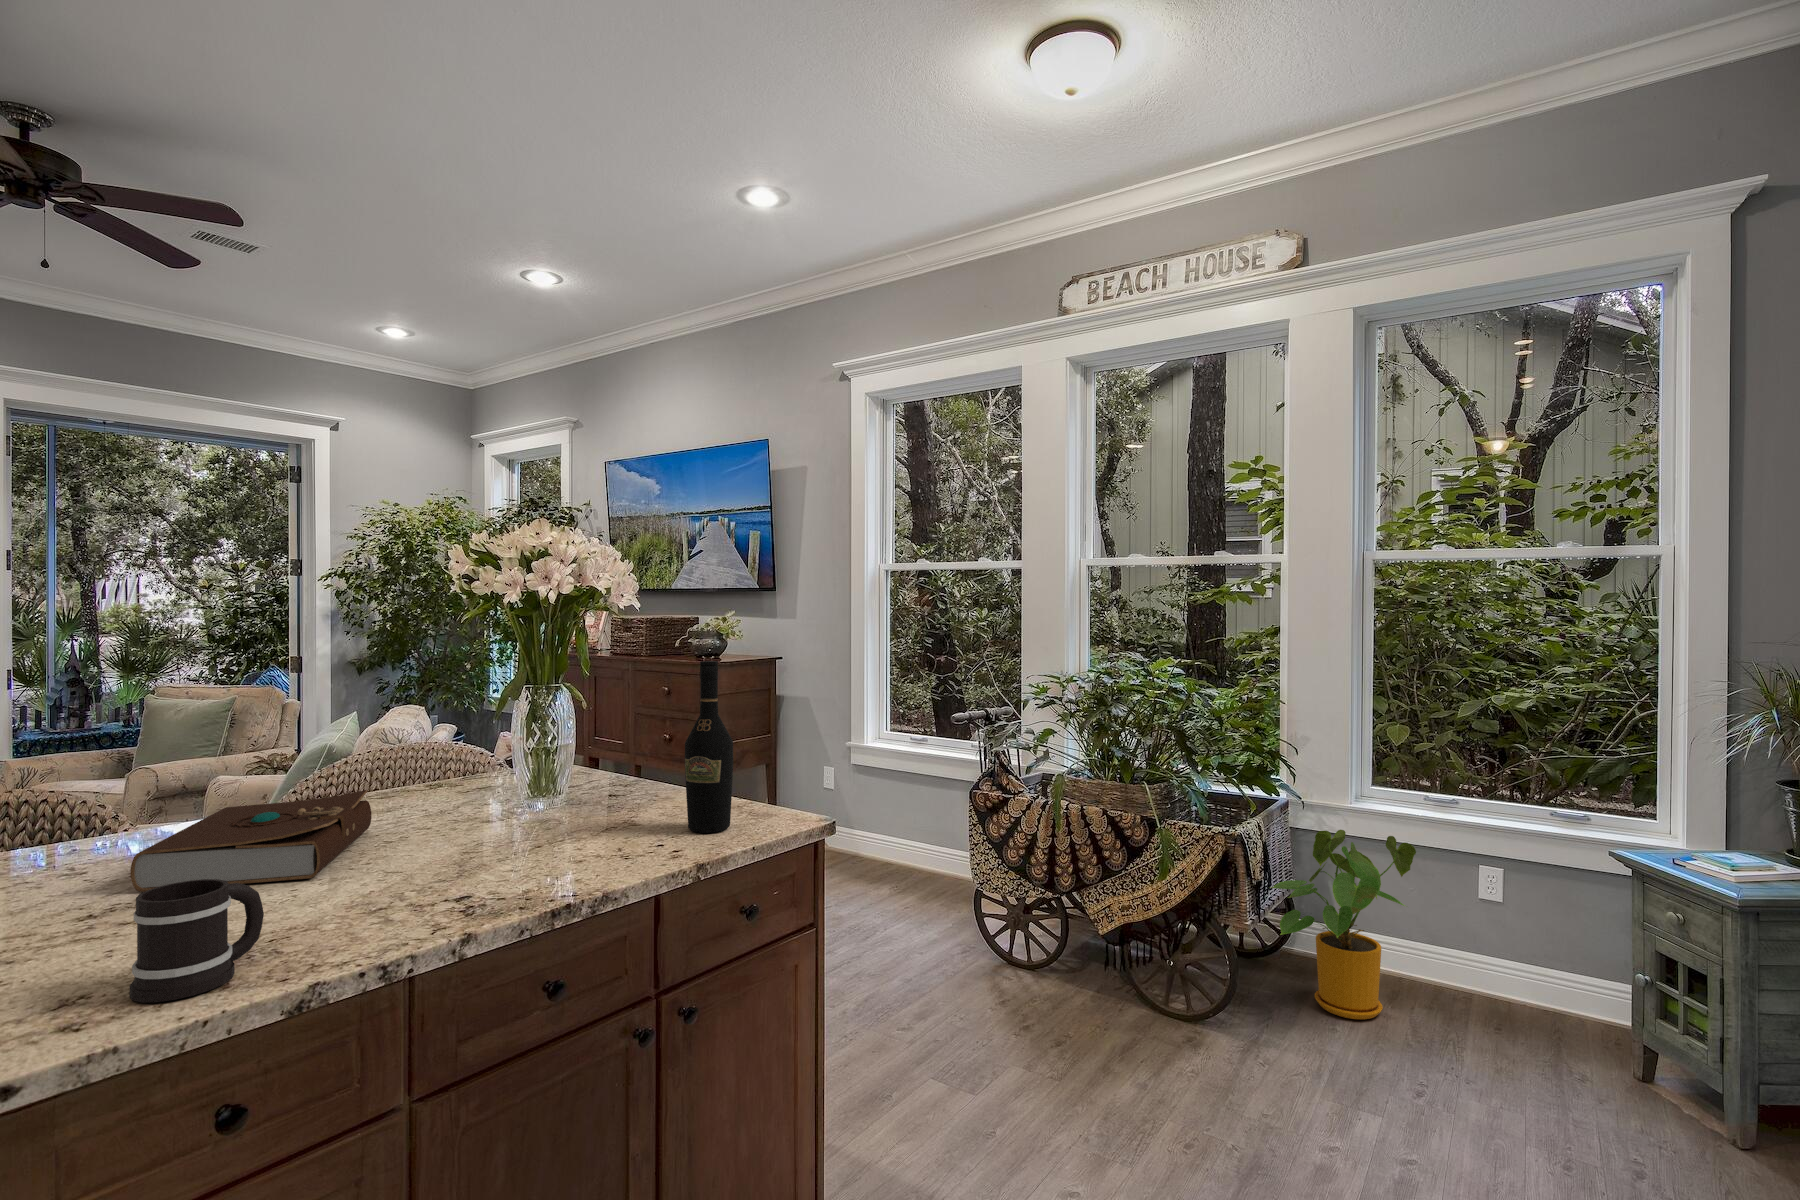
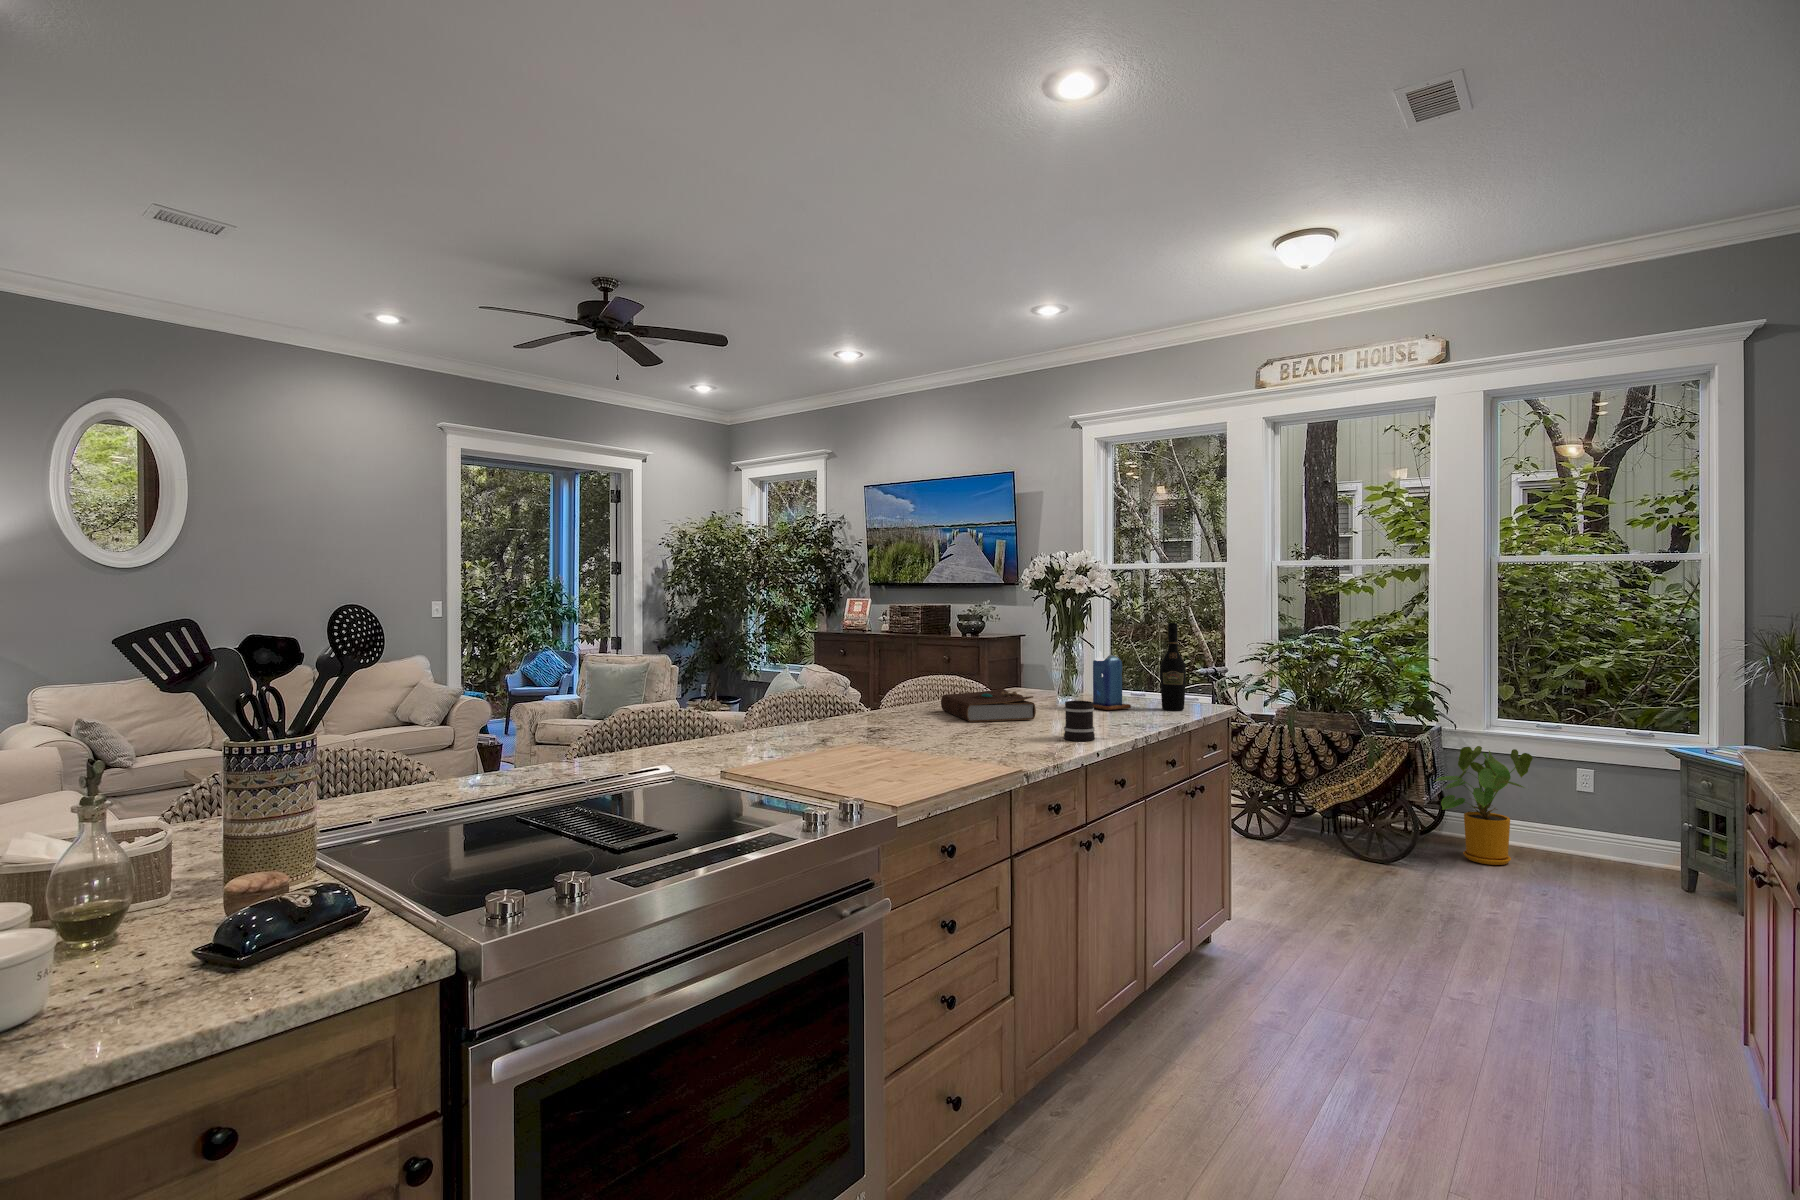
candle: none [548,715,627,835] -> present [1093,651,1131,710]

